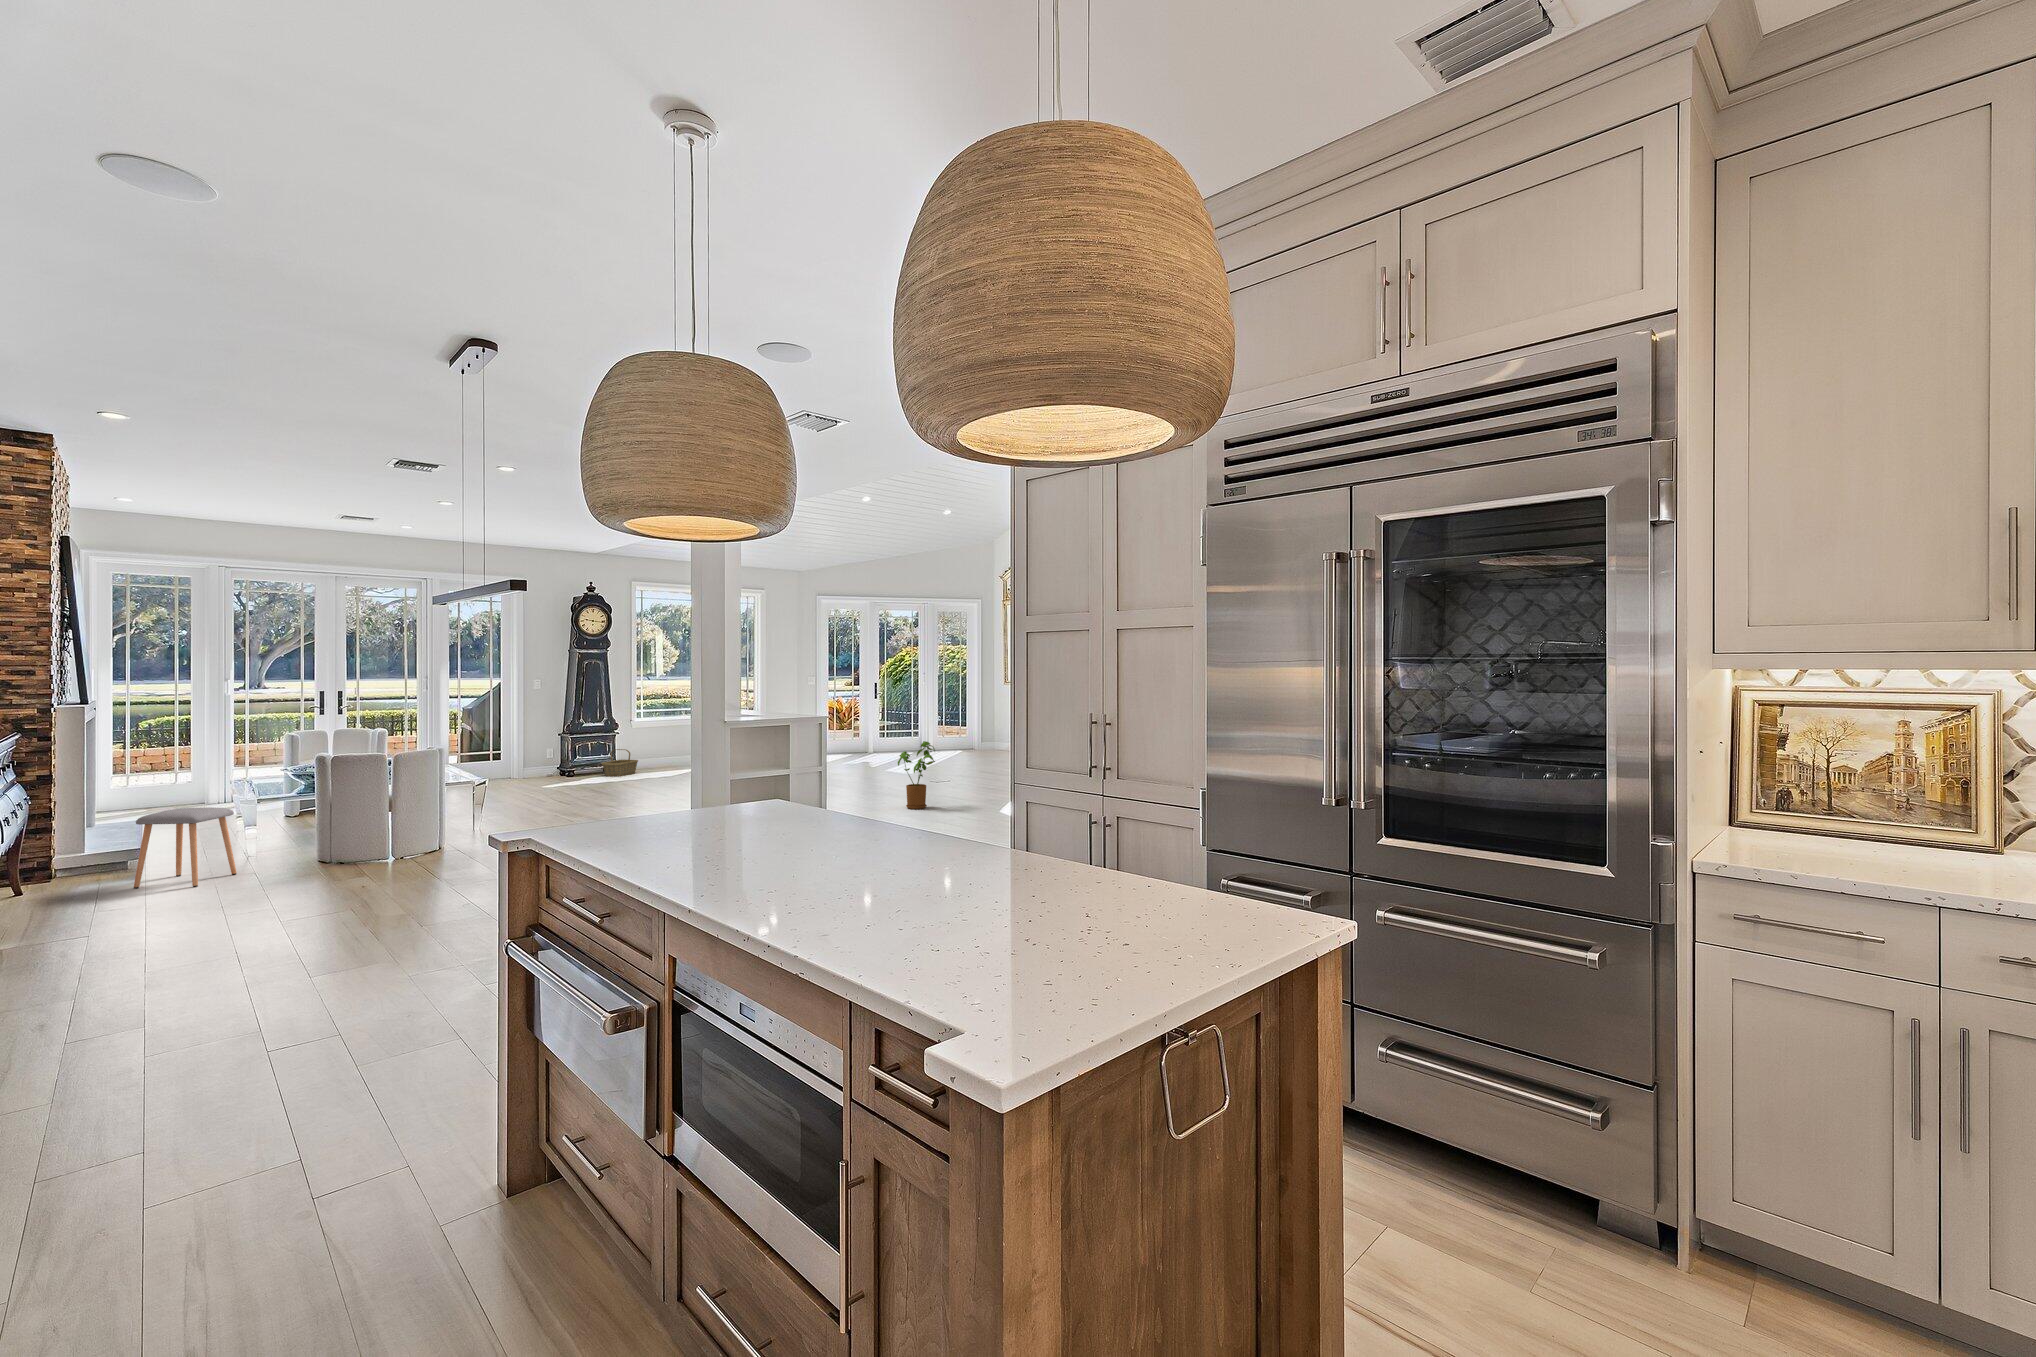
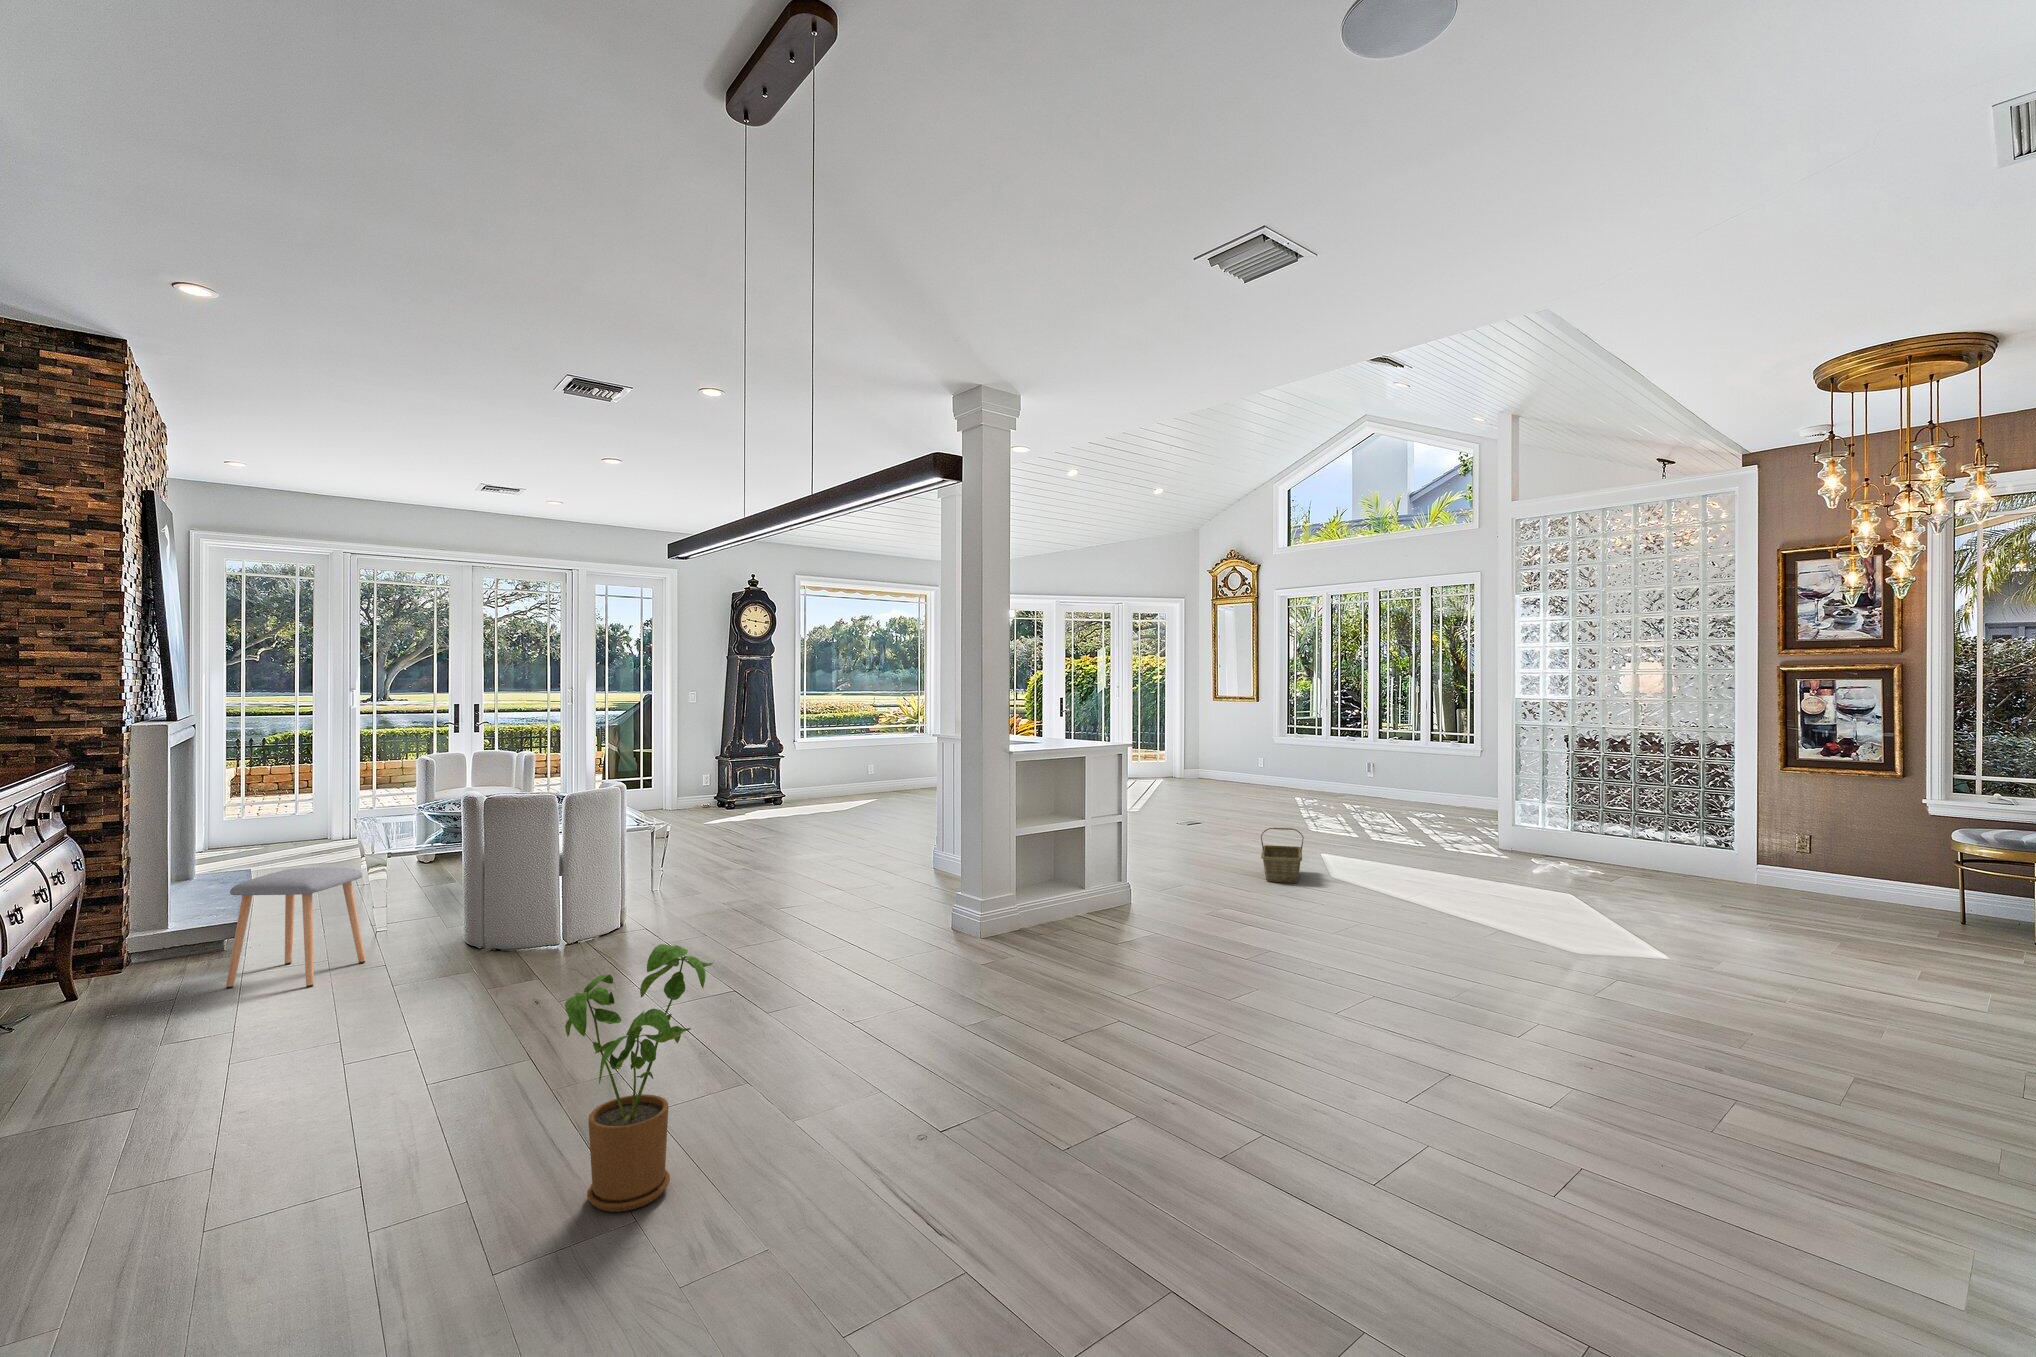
house plant: present [898,741,935,809] -> present [565,944,713,1212]
basket: present [602,749,638,777] -> present [1261,828,1304,883]

